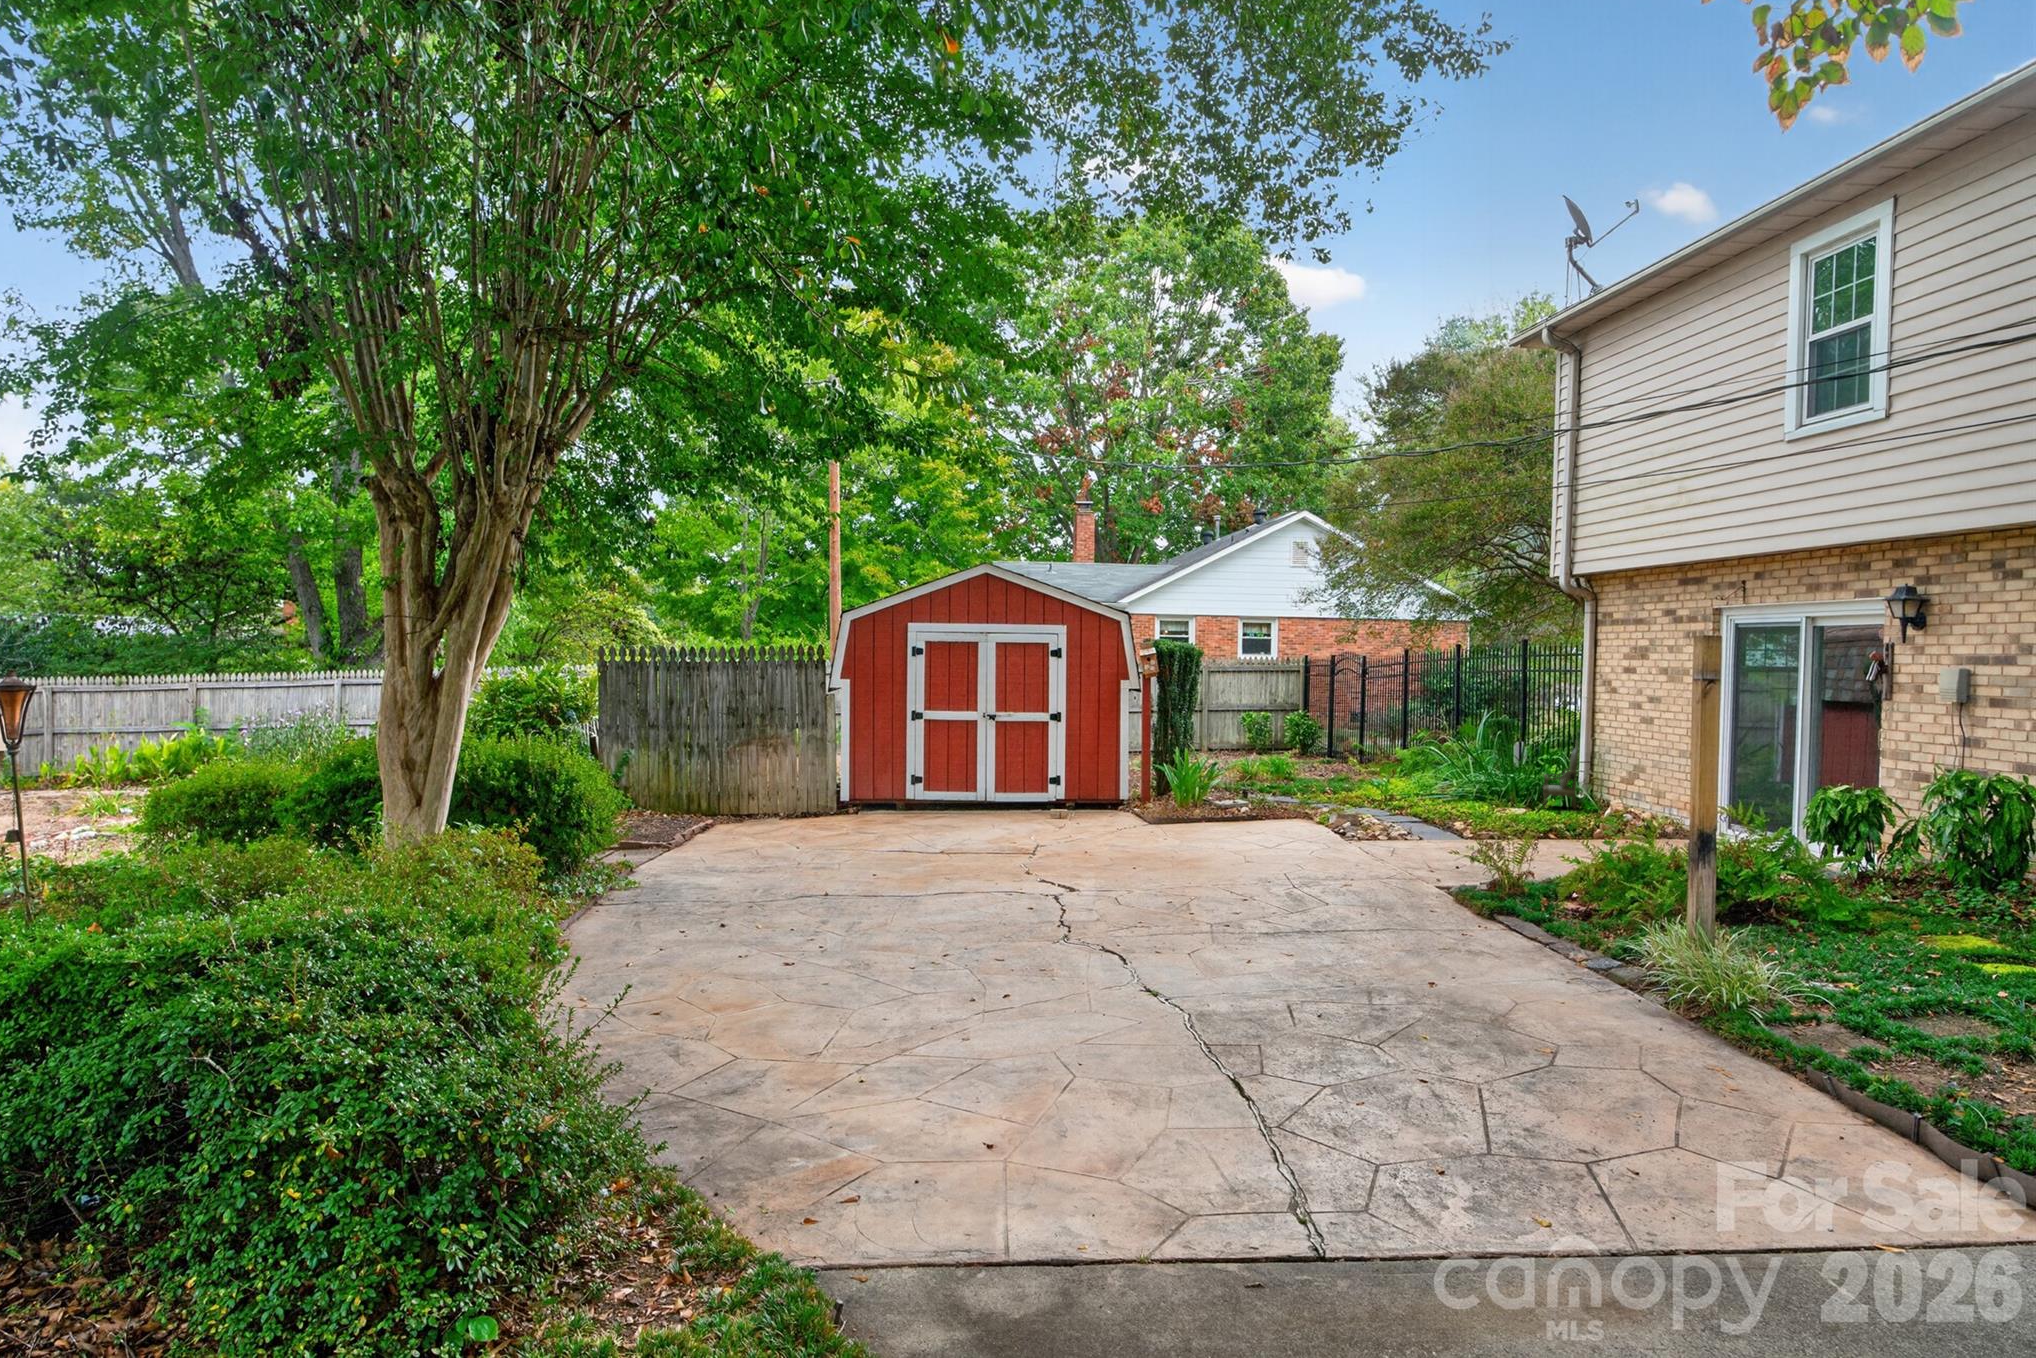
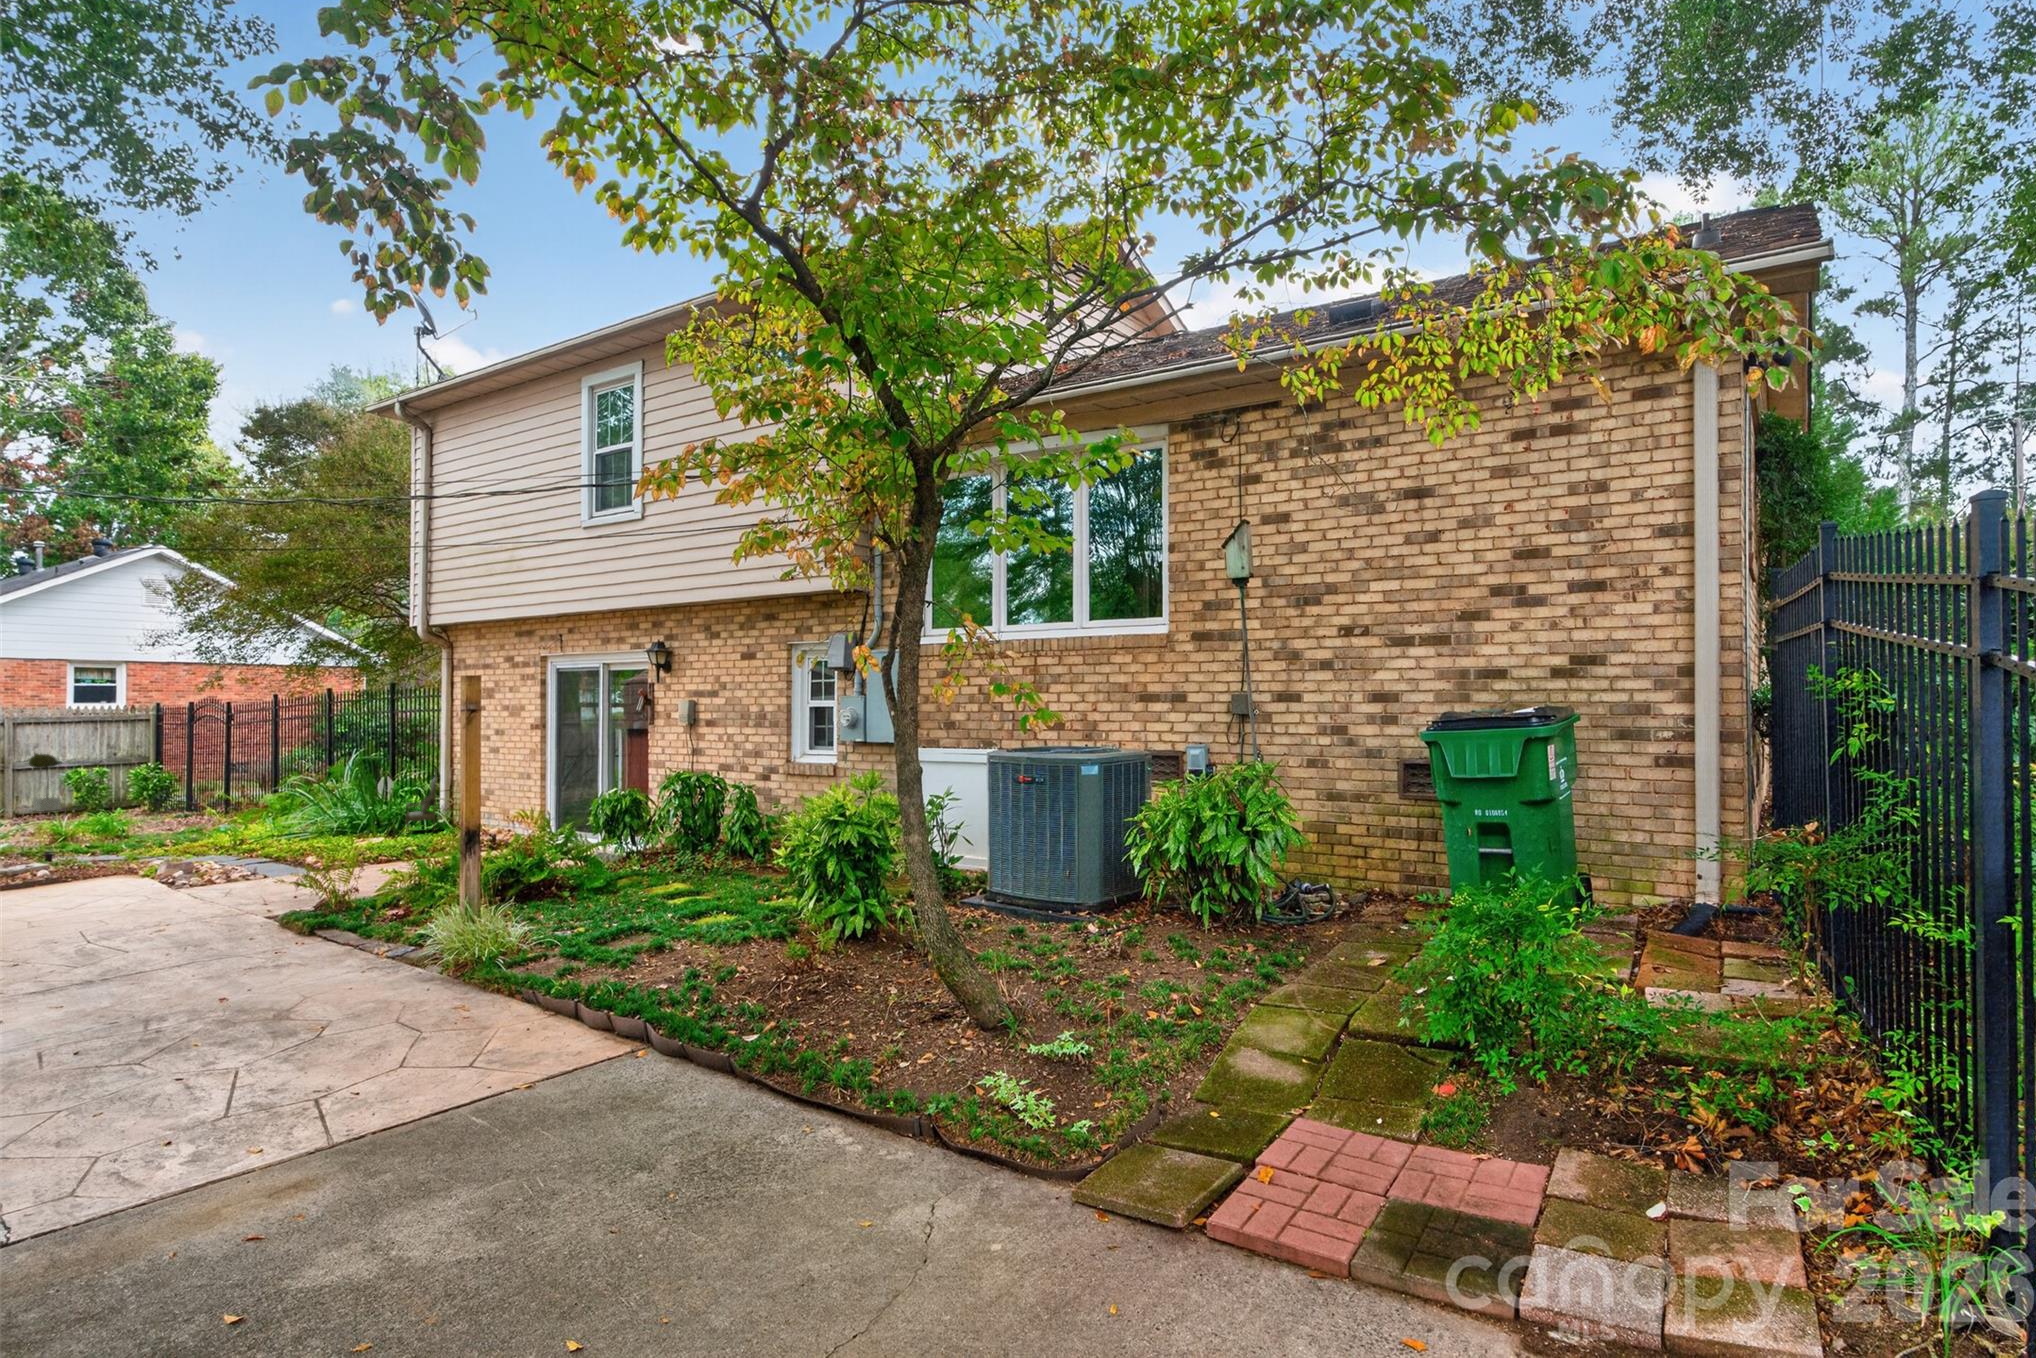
potted tree: none [1221,697,1242,748] -> present [29,753,61,812]

